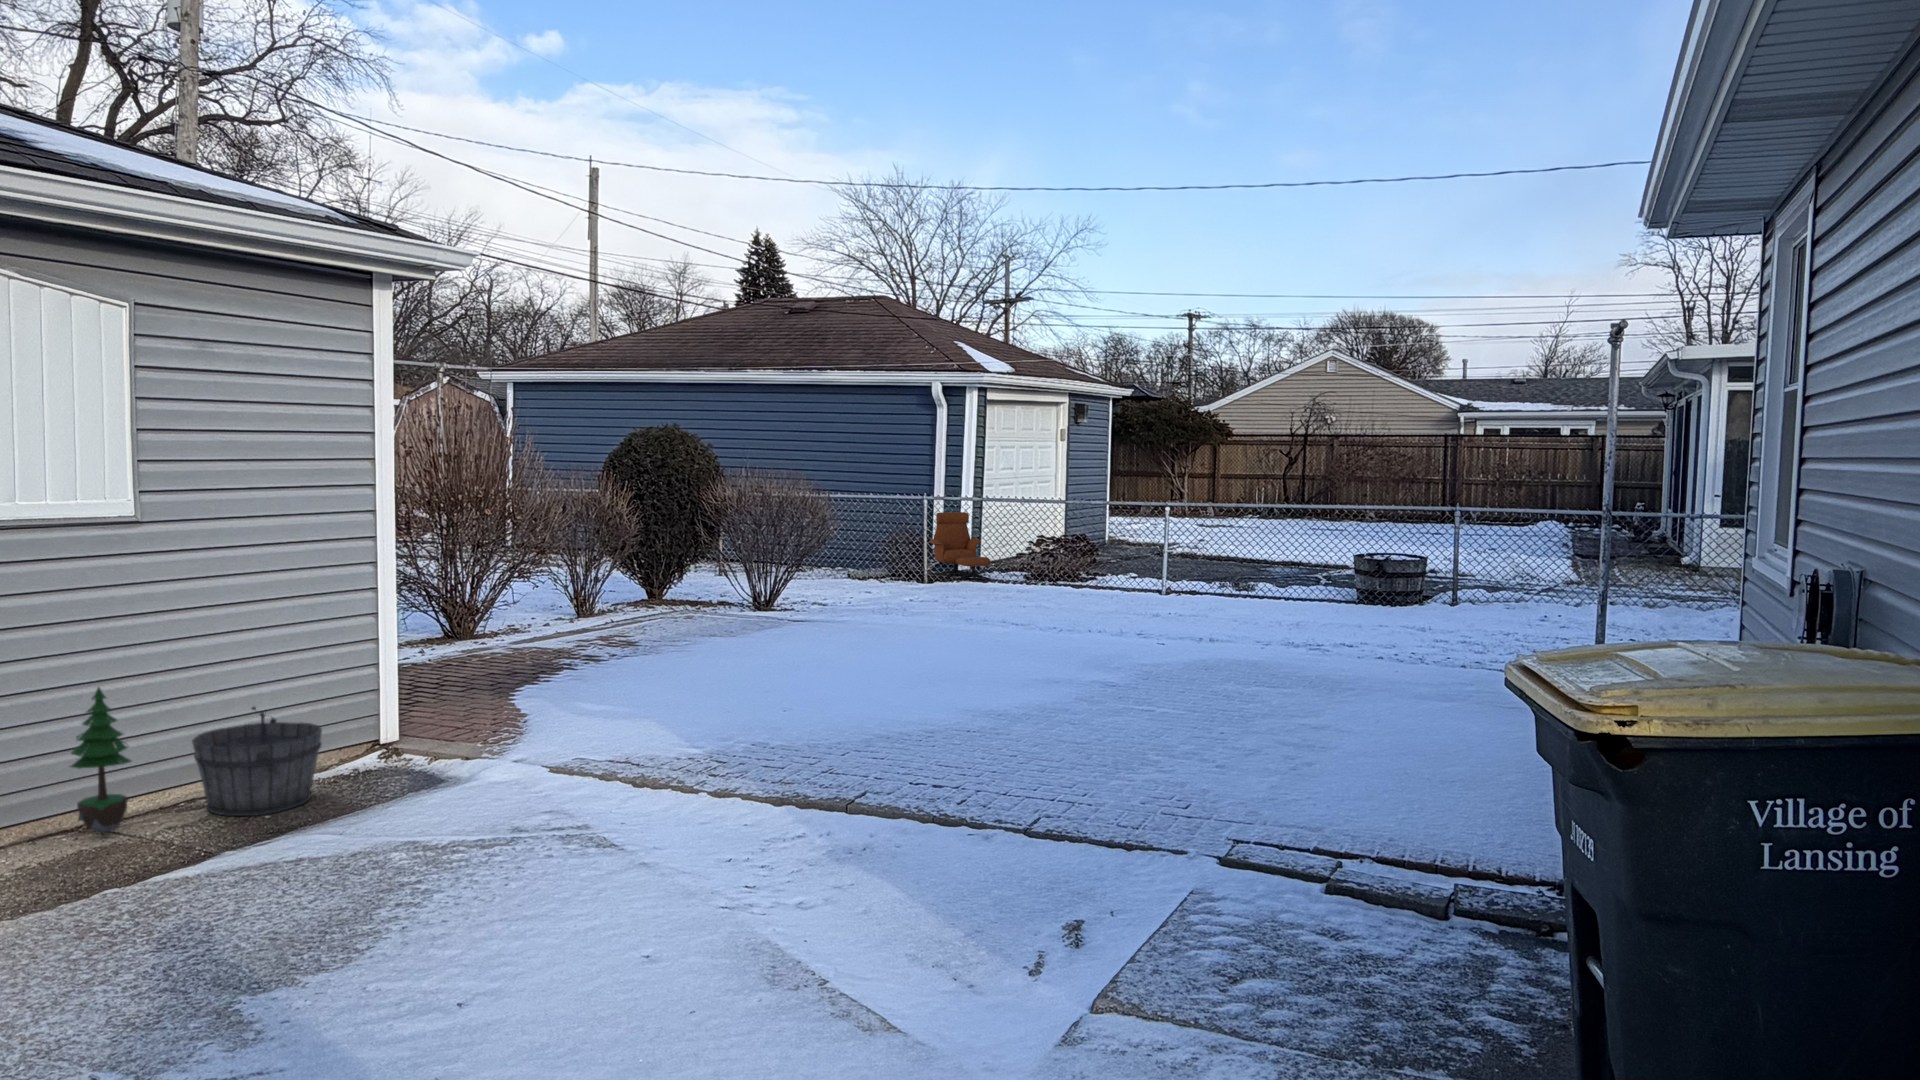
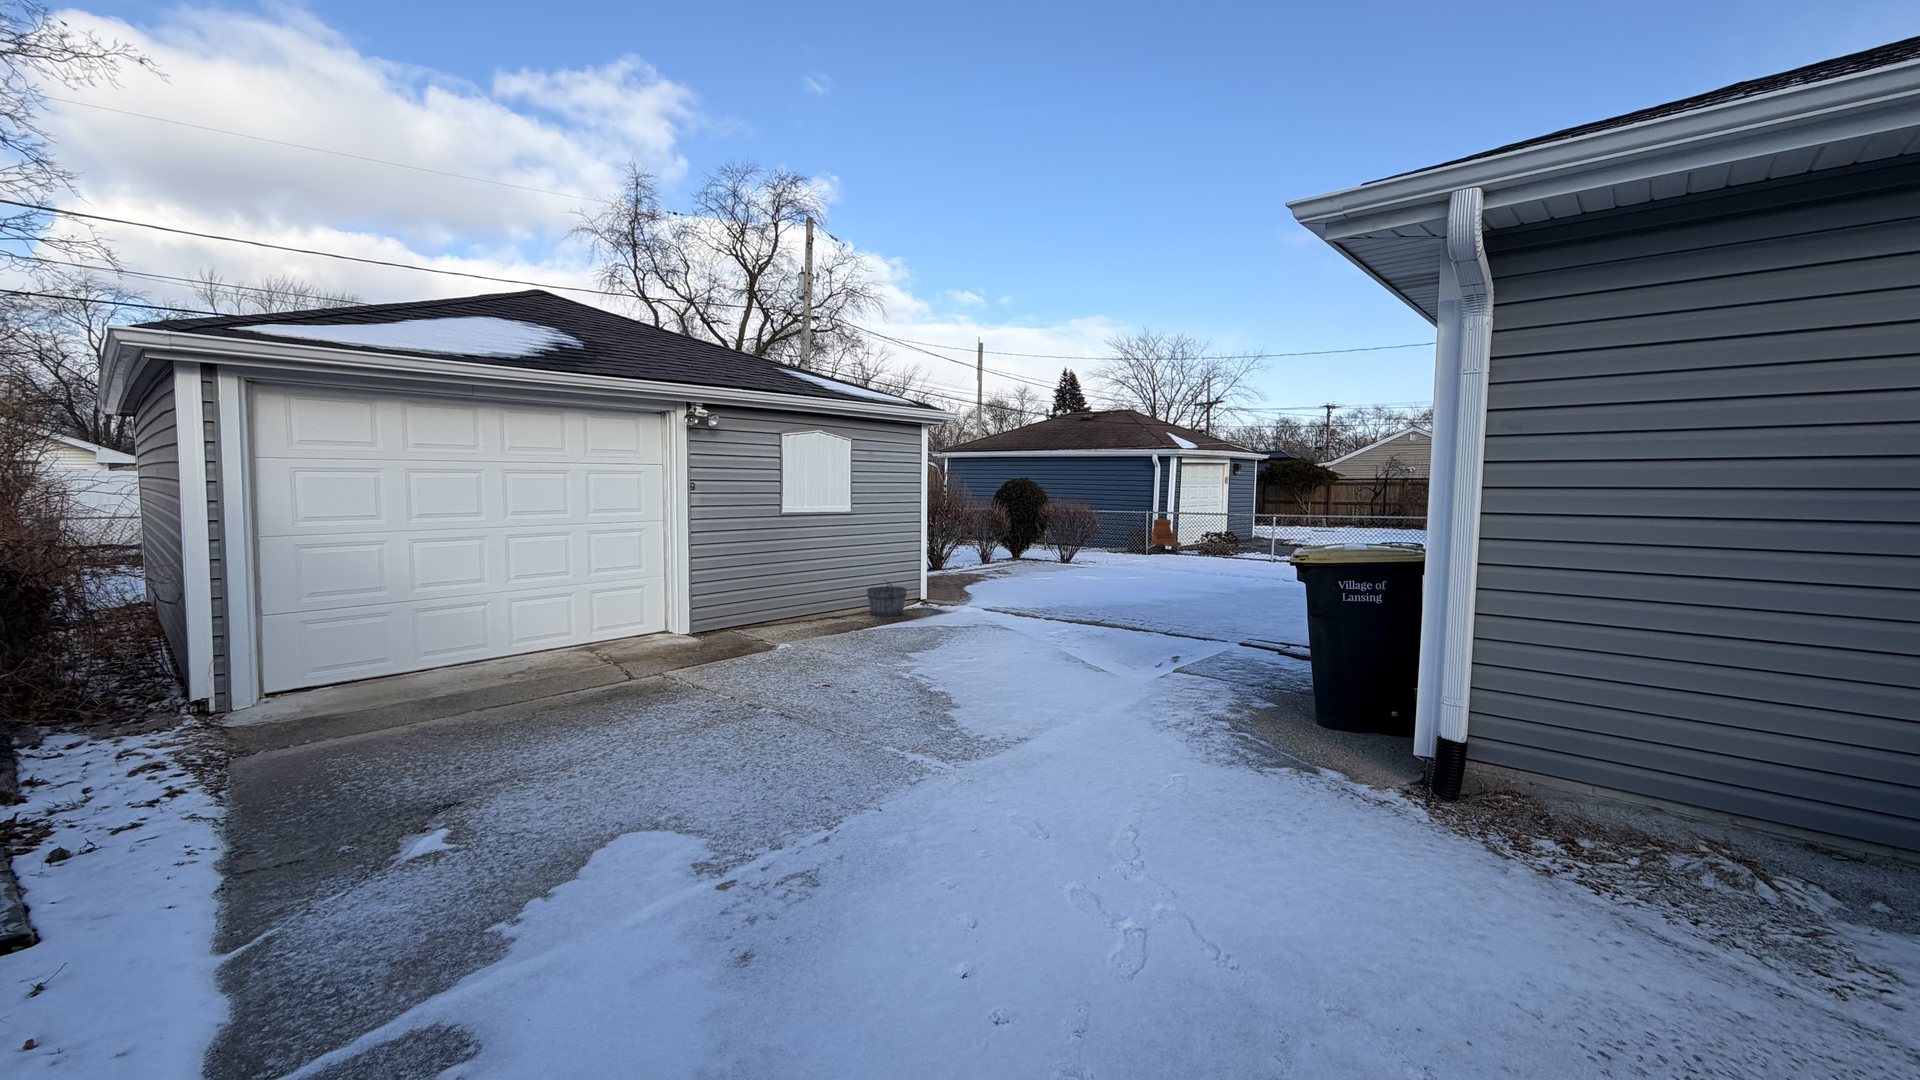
potted tree: present [71,687,131,835] -> none [834,568,852,619]

